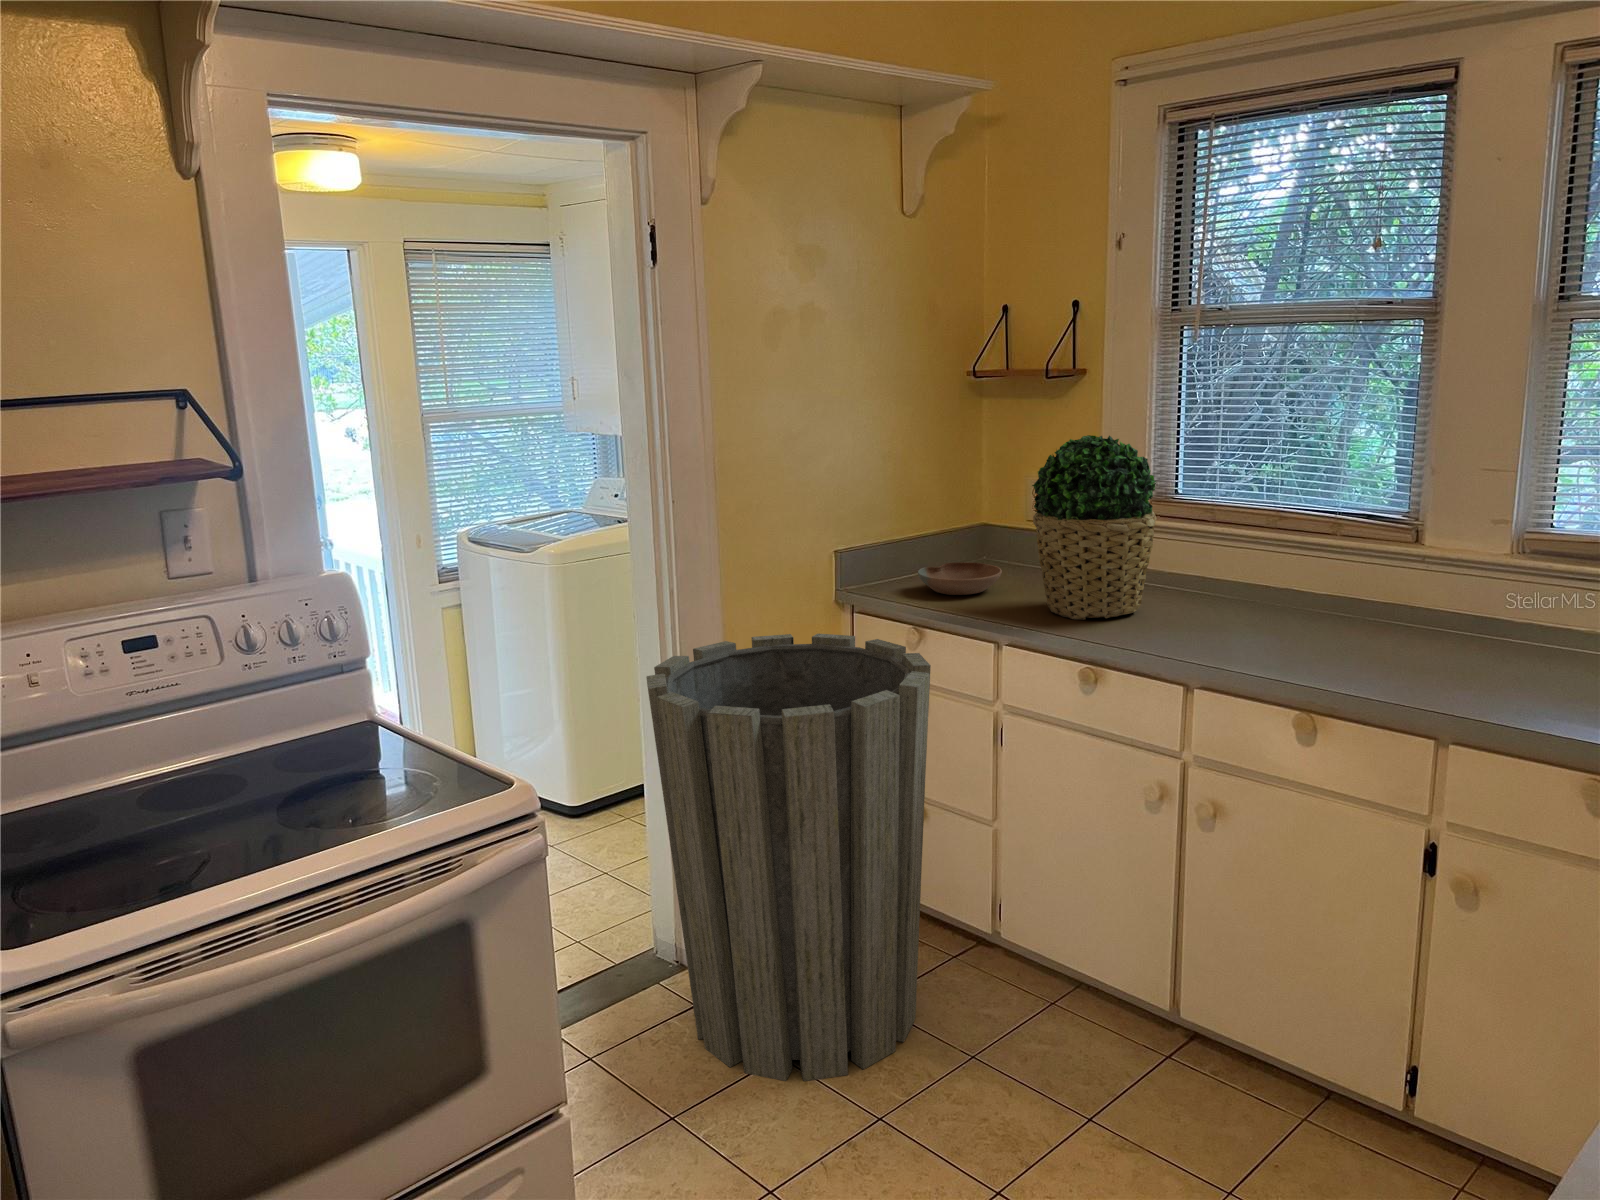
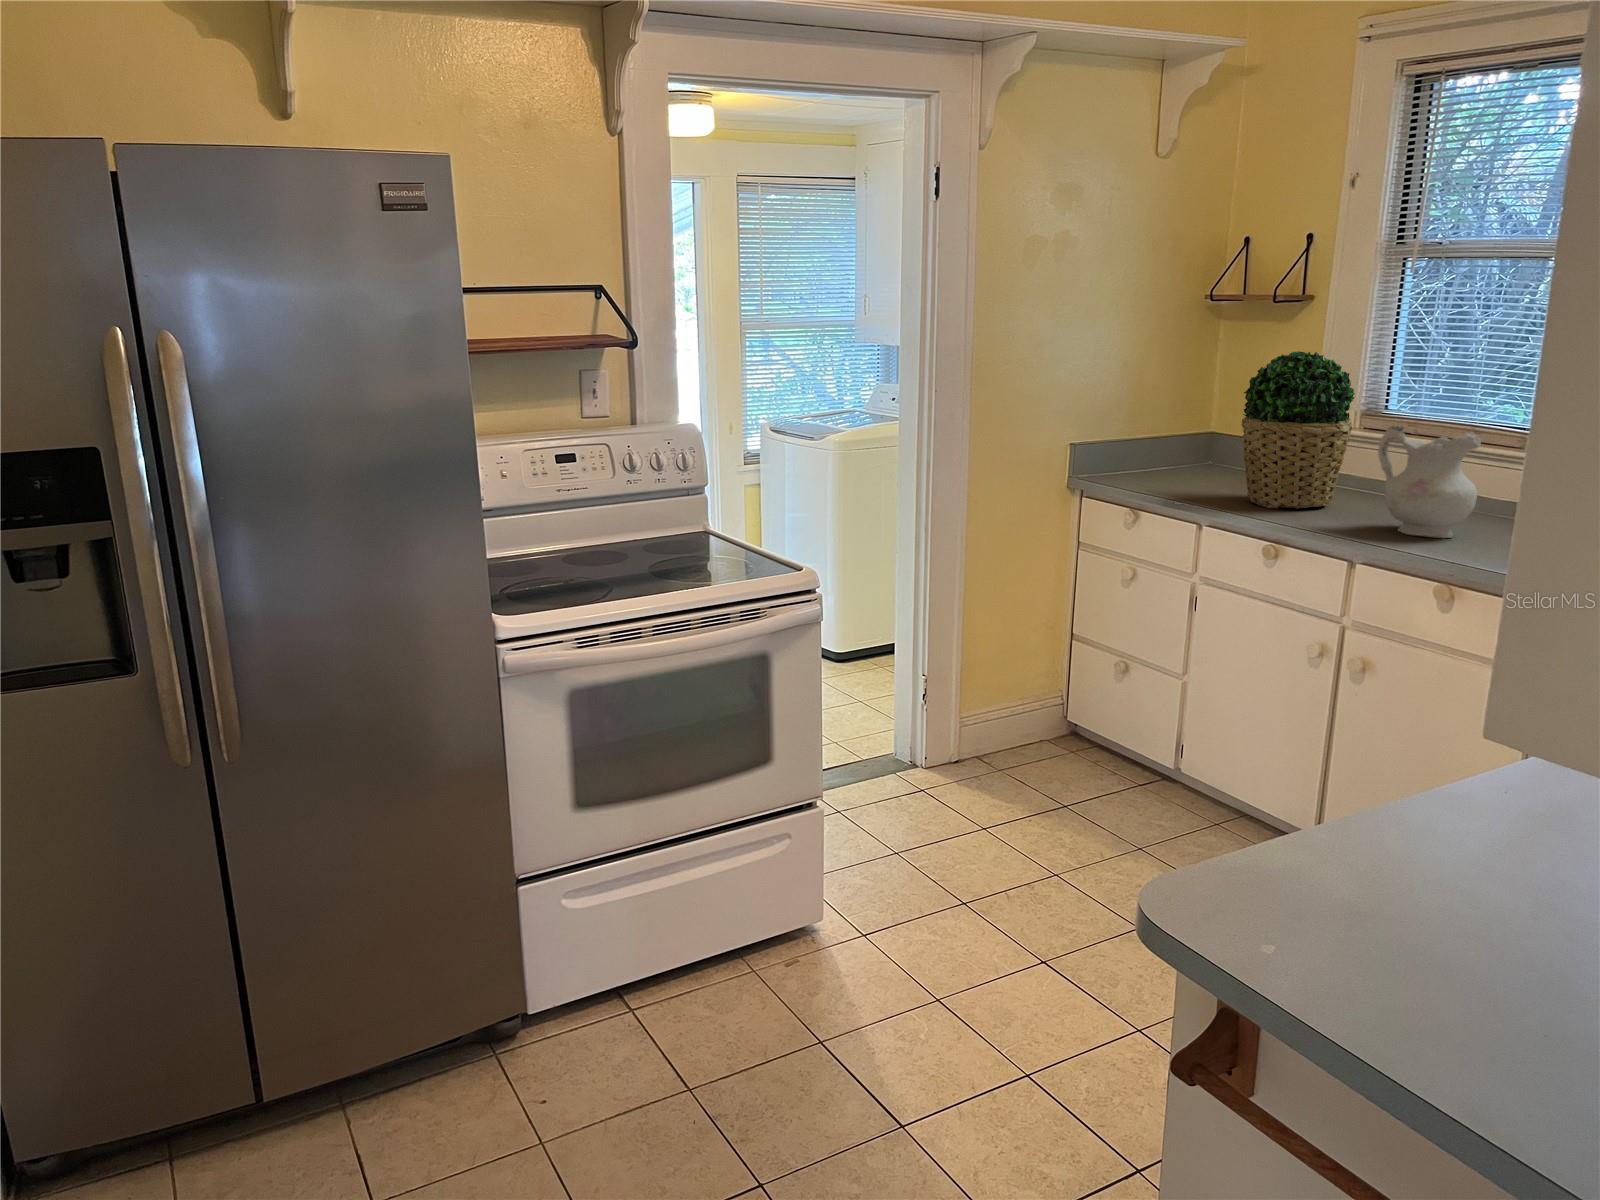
ceramic pitcher: none [1199,519,1314,649] -> present [1378,425,1481,538]
bowl: present [918,562,1002,595] -> none [1141,460,1216,486]
trash can: present [646,634,931,1081] -> none [905,506,1135,849]

